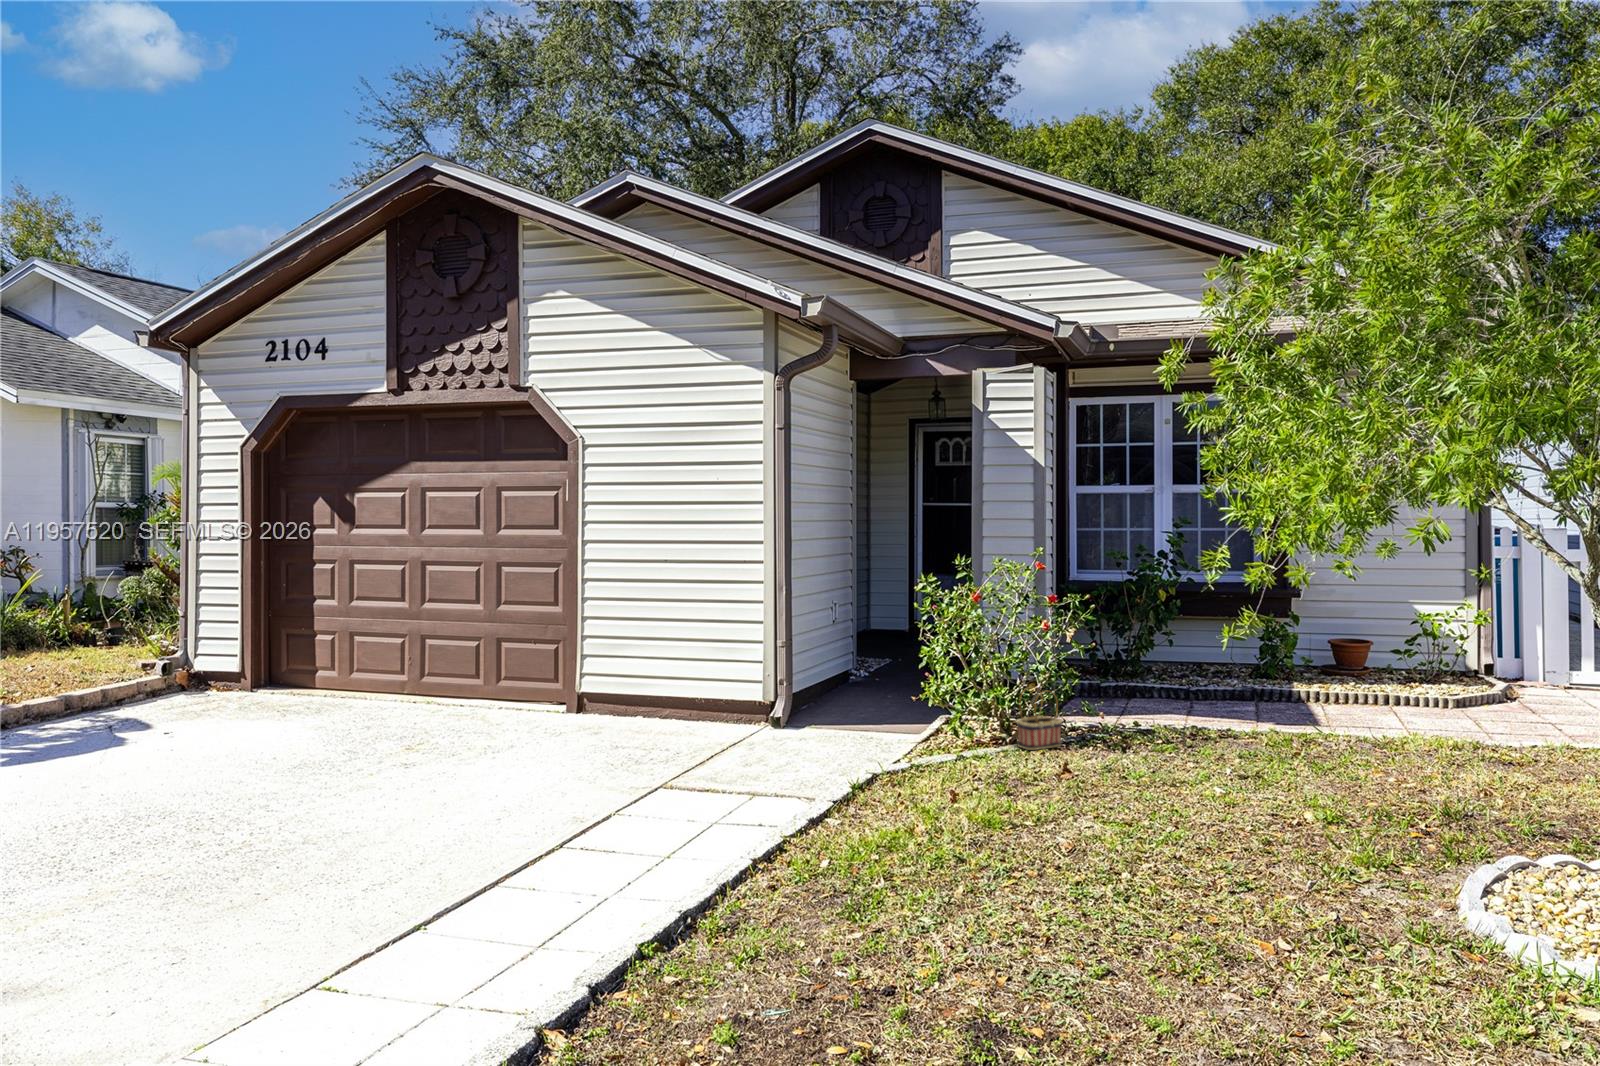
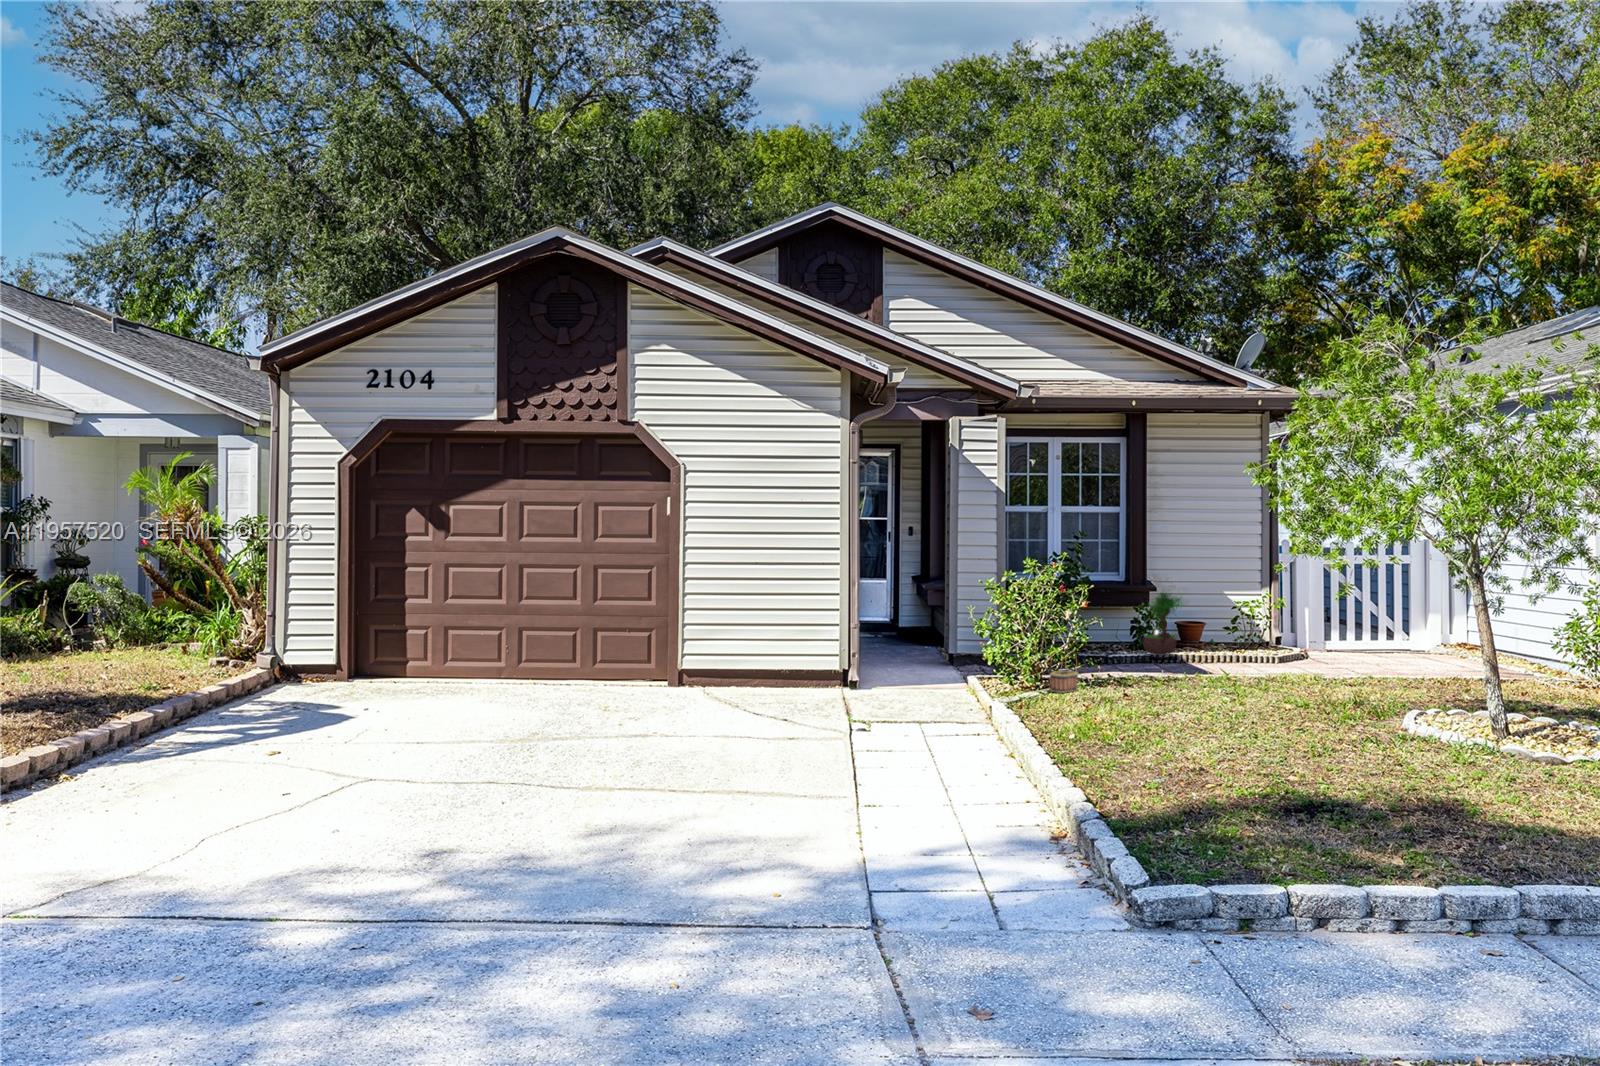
potted tree: none [1241,590,1305,691] -> present [1143,592,1181,658]

